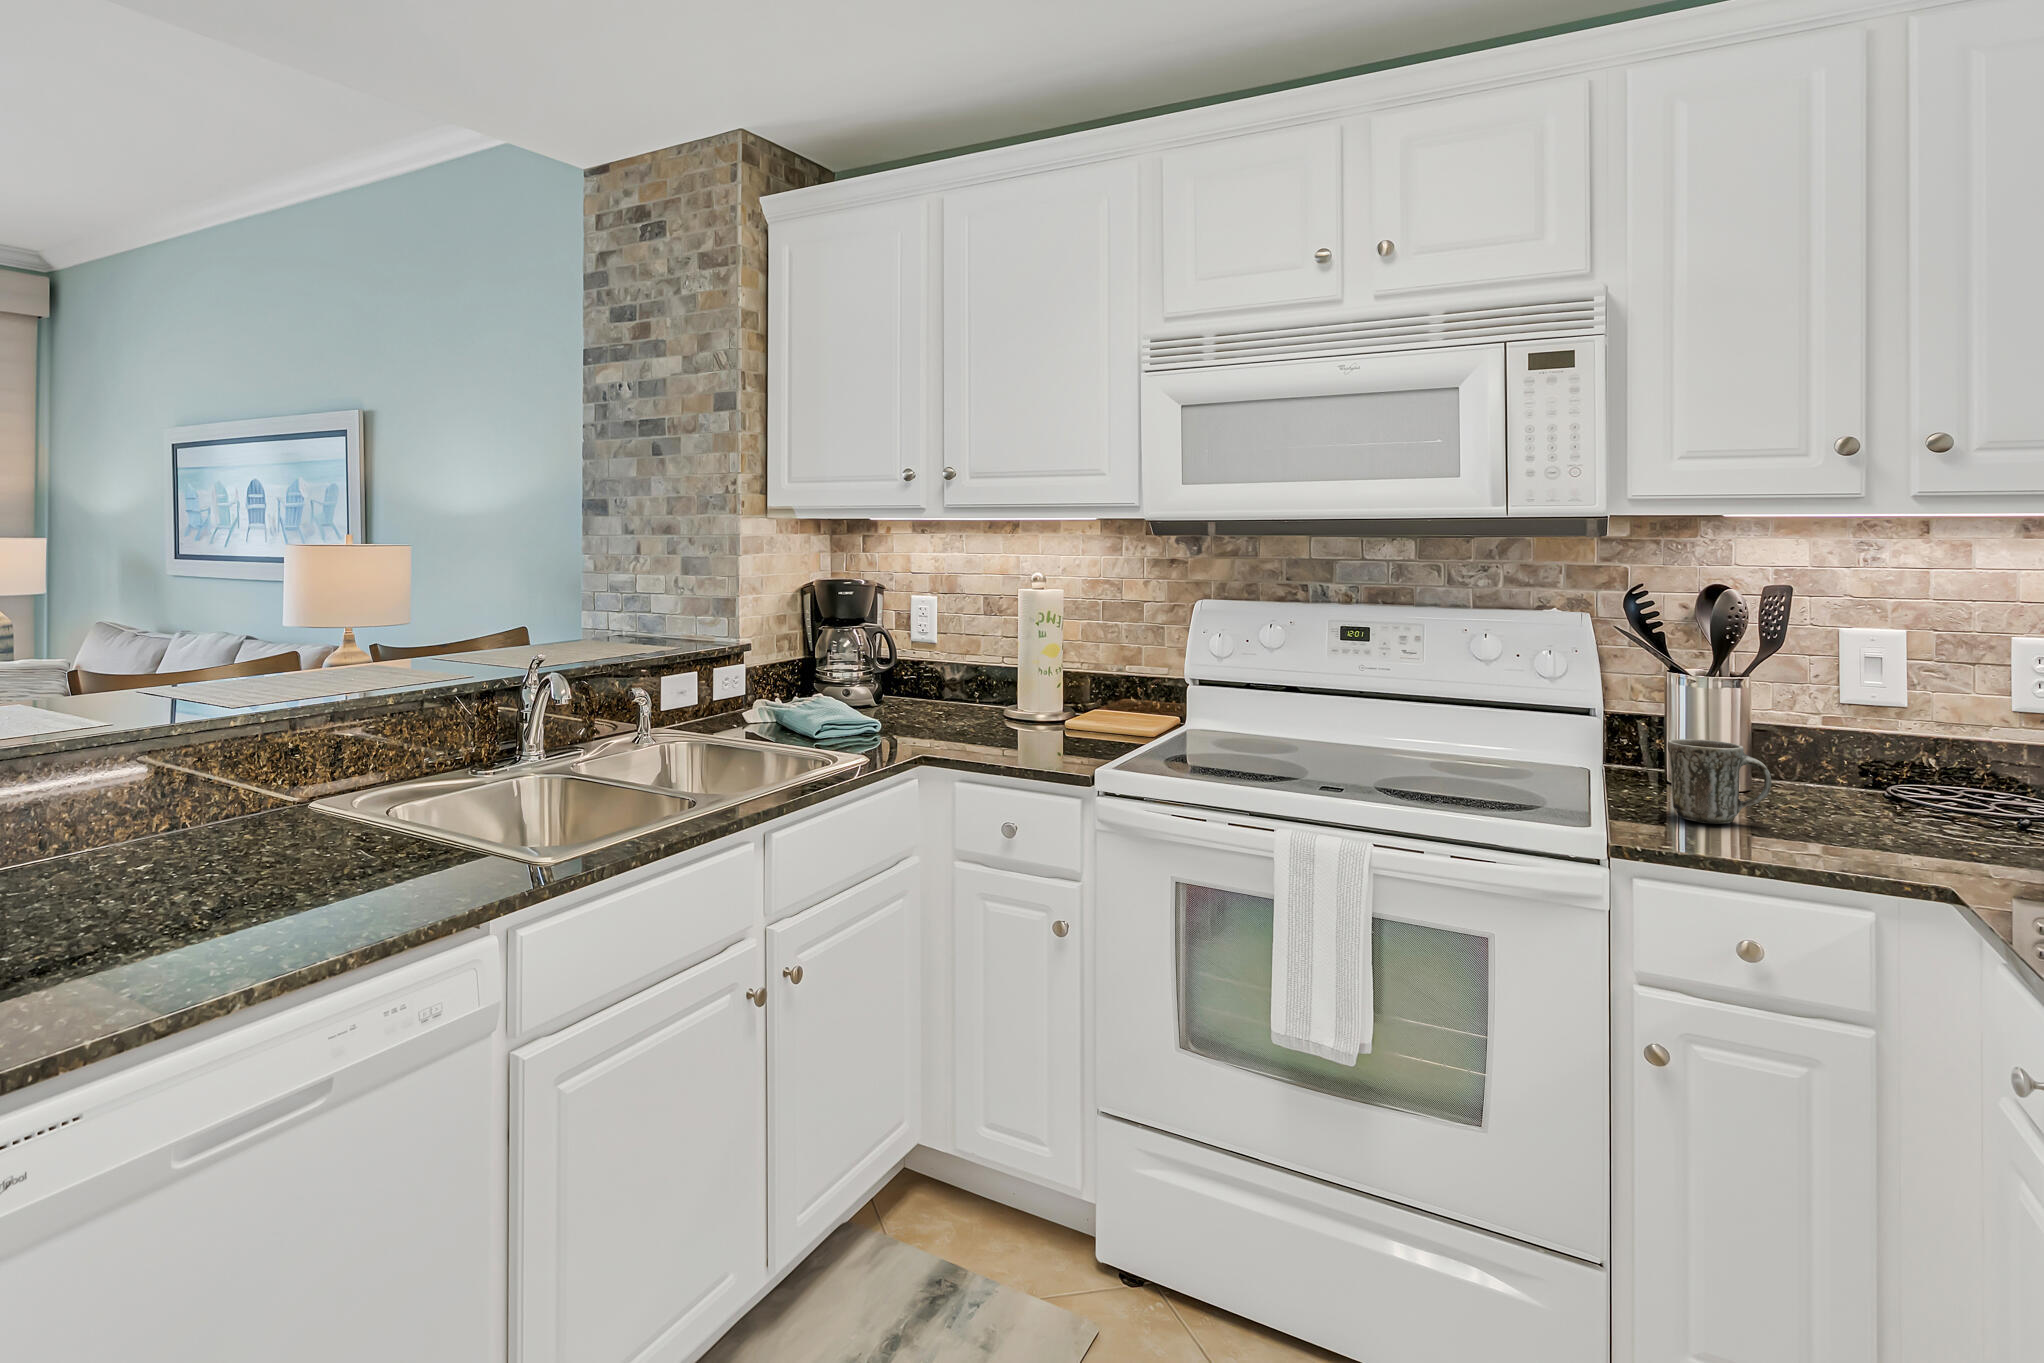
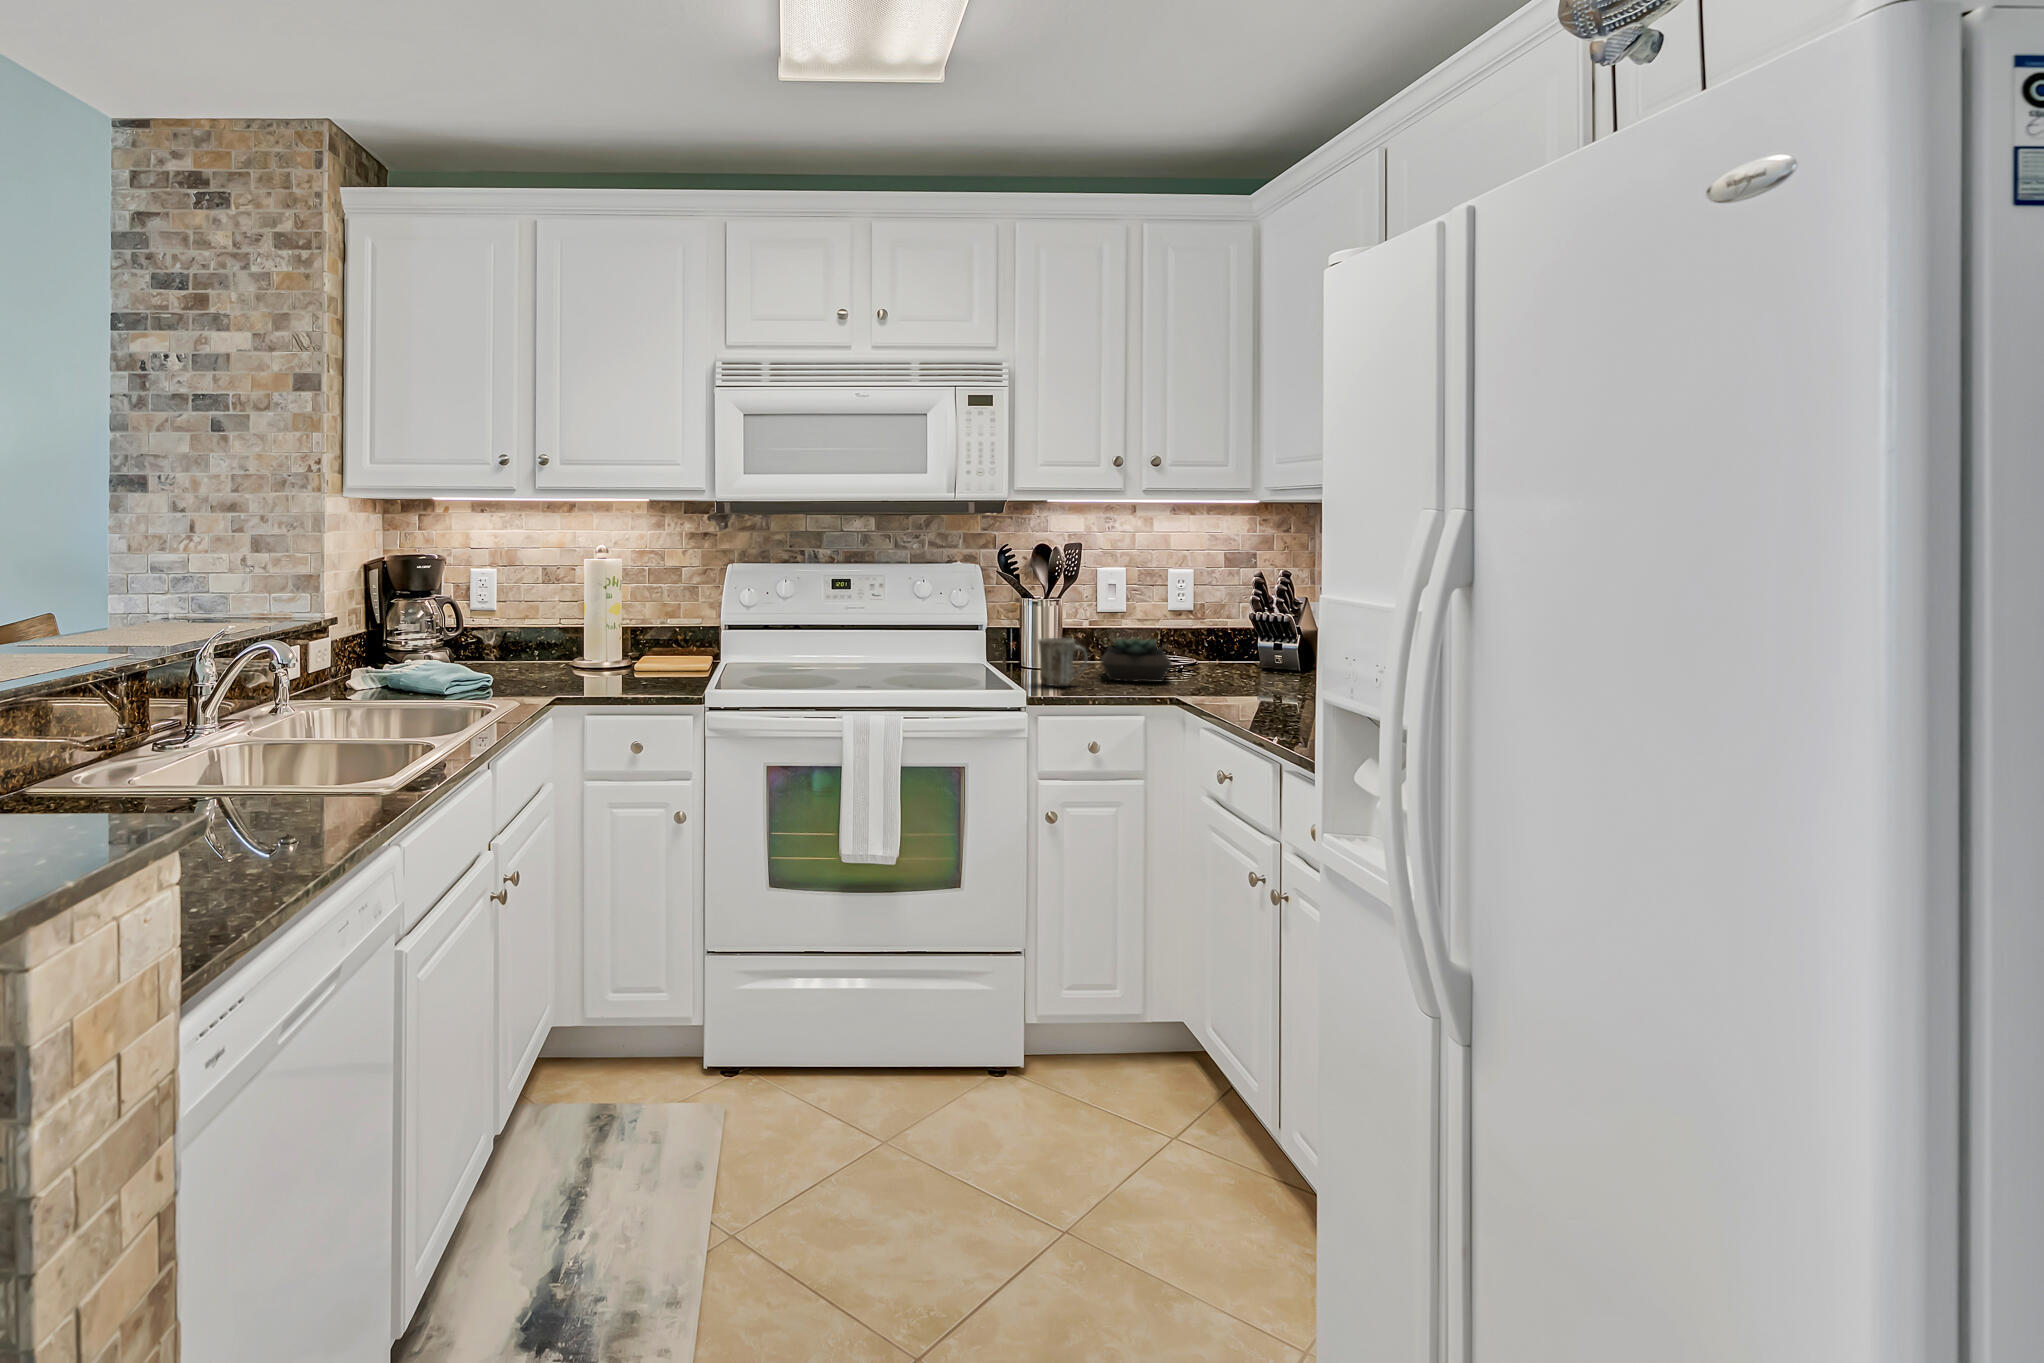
succulent plant: none [1812,749,1984,840] -> present [1101,637,1171,682]

